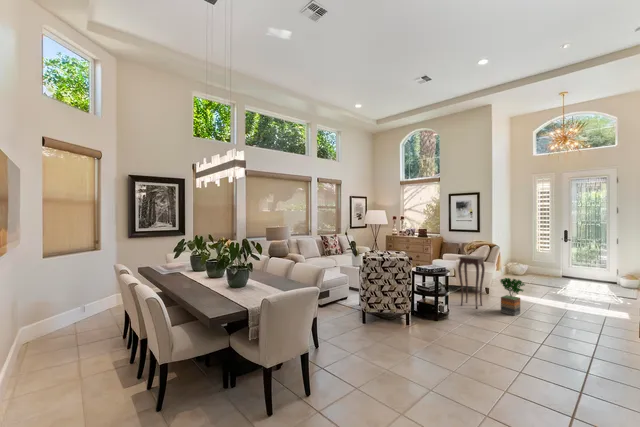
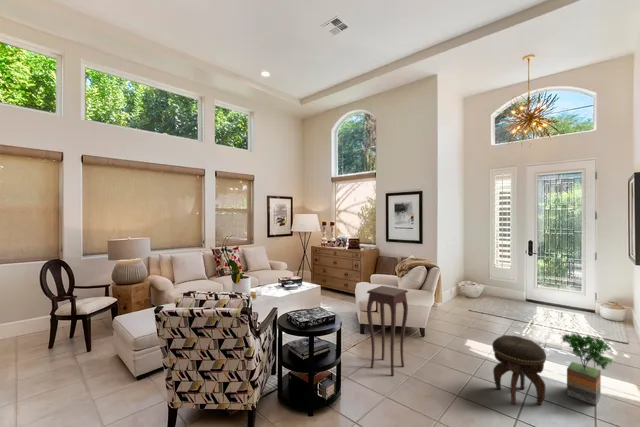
potted tree: present [500,278,525,316] -> present [562,333,613,405]
footstool: none [543,283,577,320] -> present [492,335,546,404]

